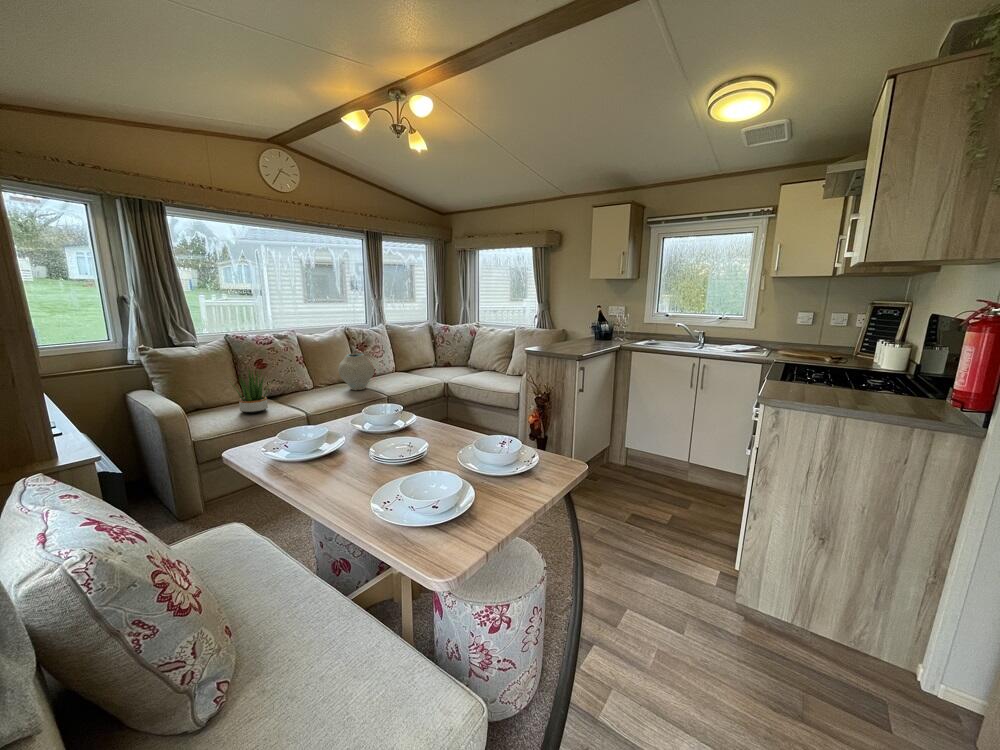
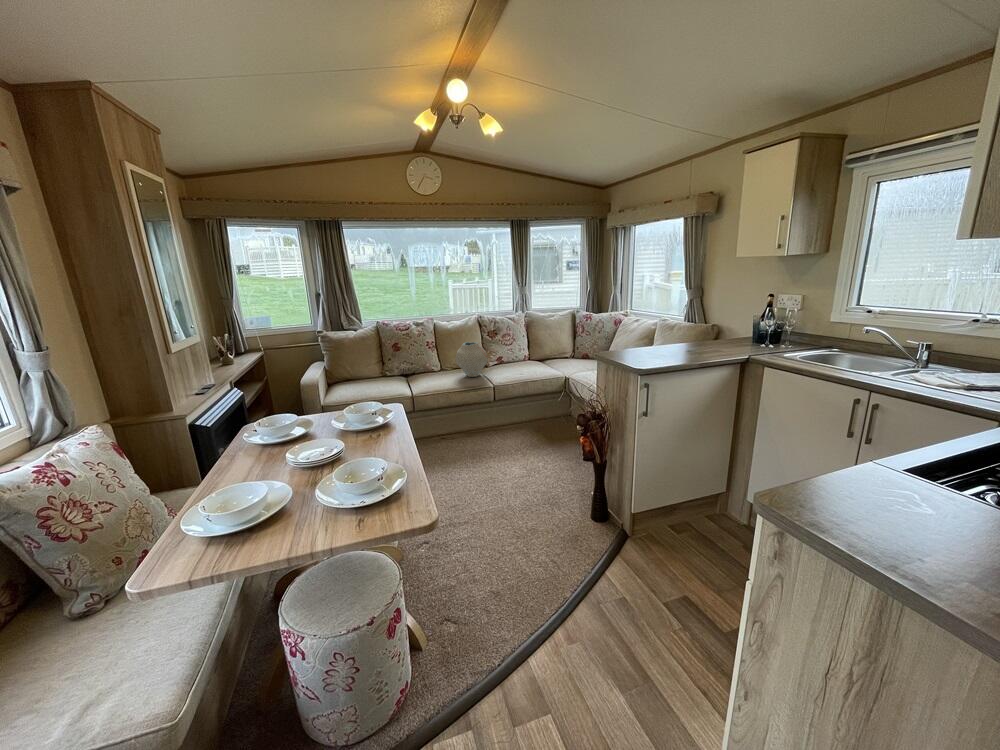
potted plant: present [230,369,269,413] -> none [357,351,391,390]

